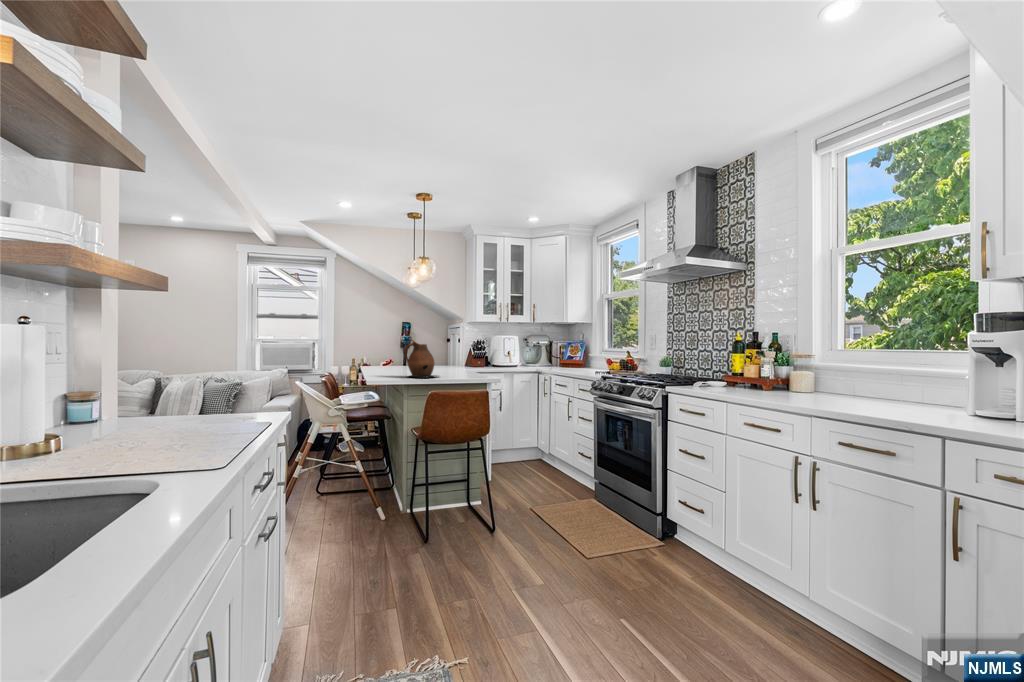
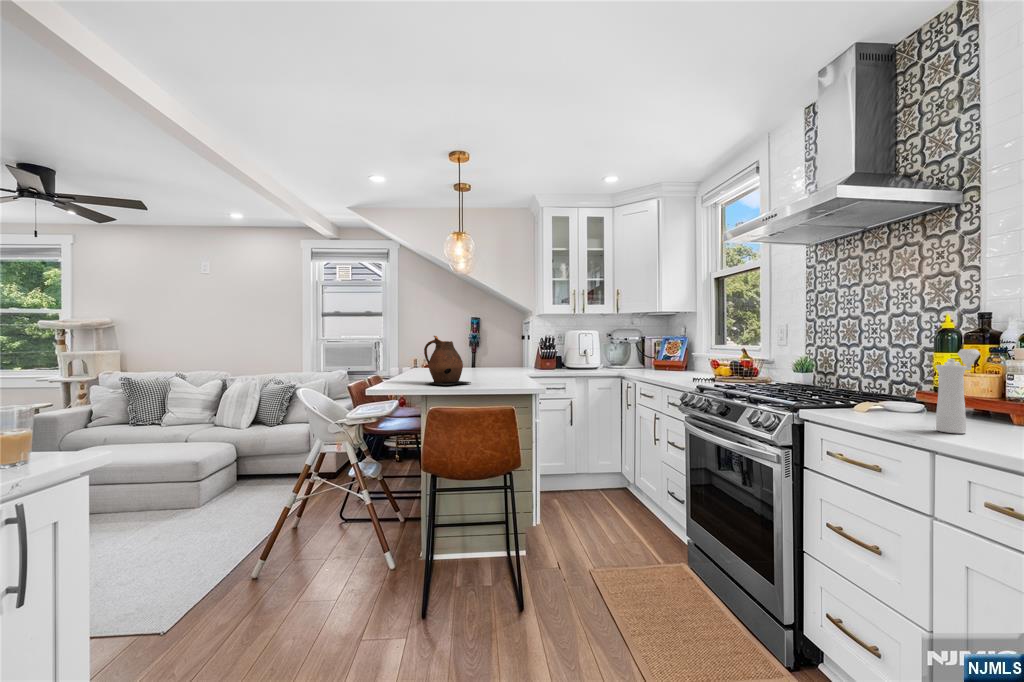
pepper mill: none [729,352,748,393] -> present [936,349,980,433]

